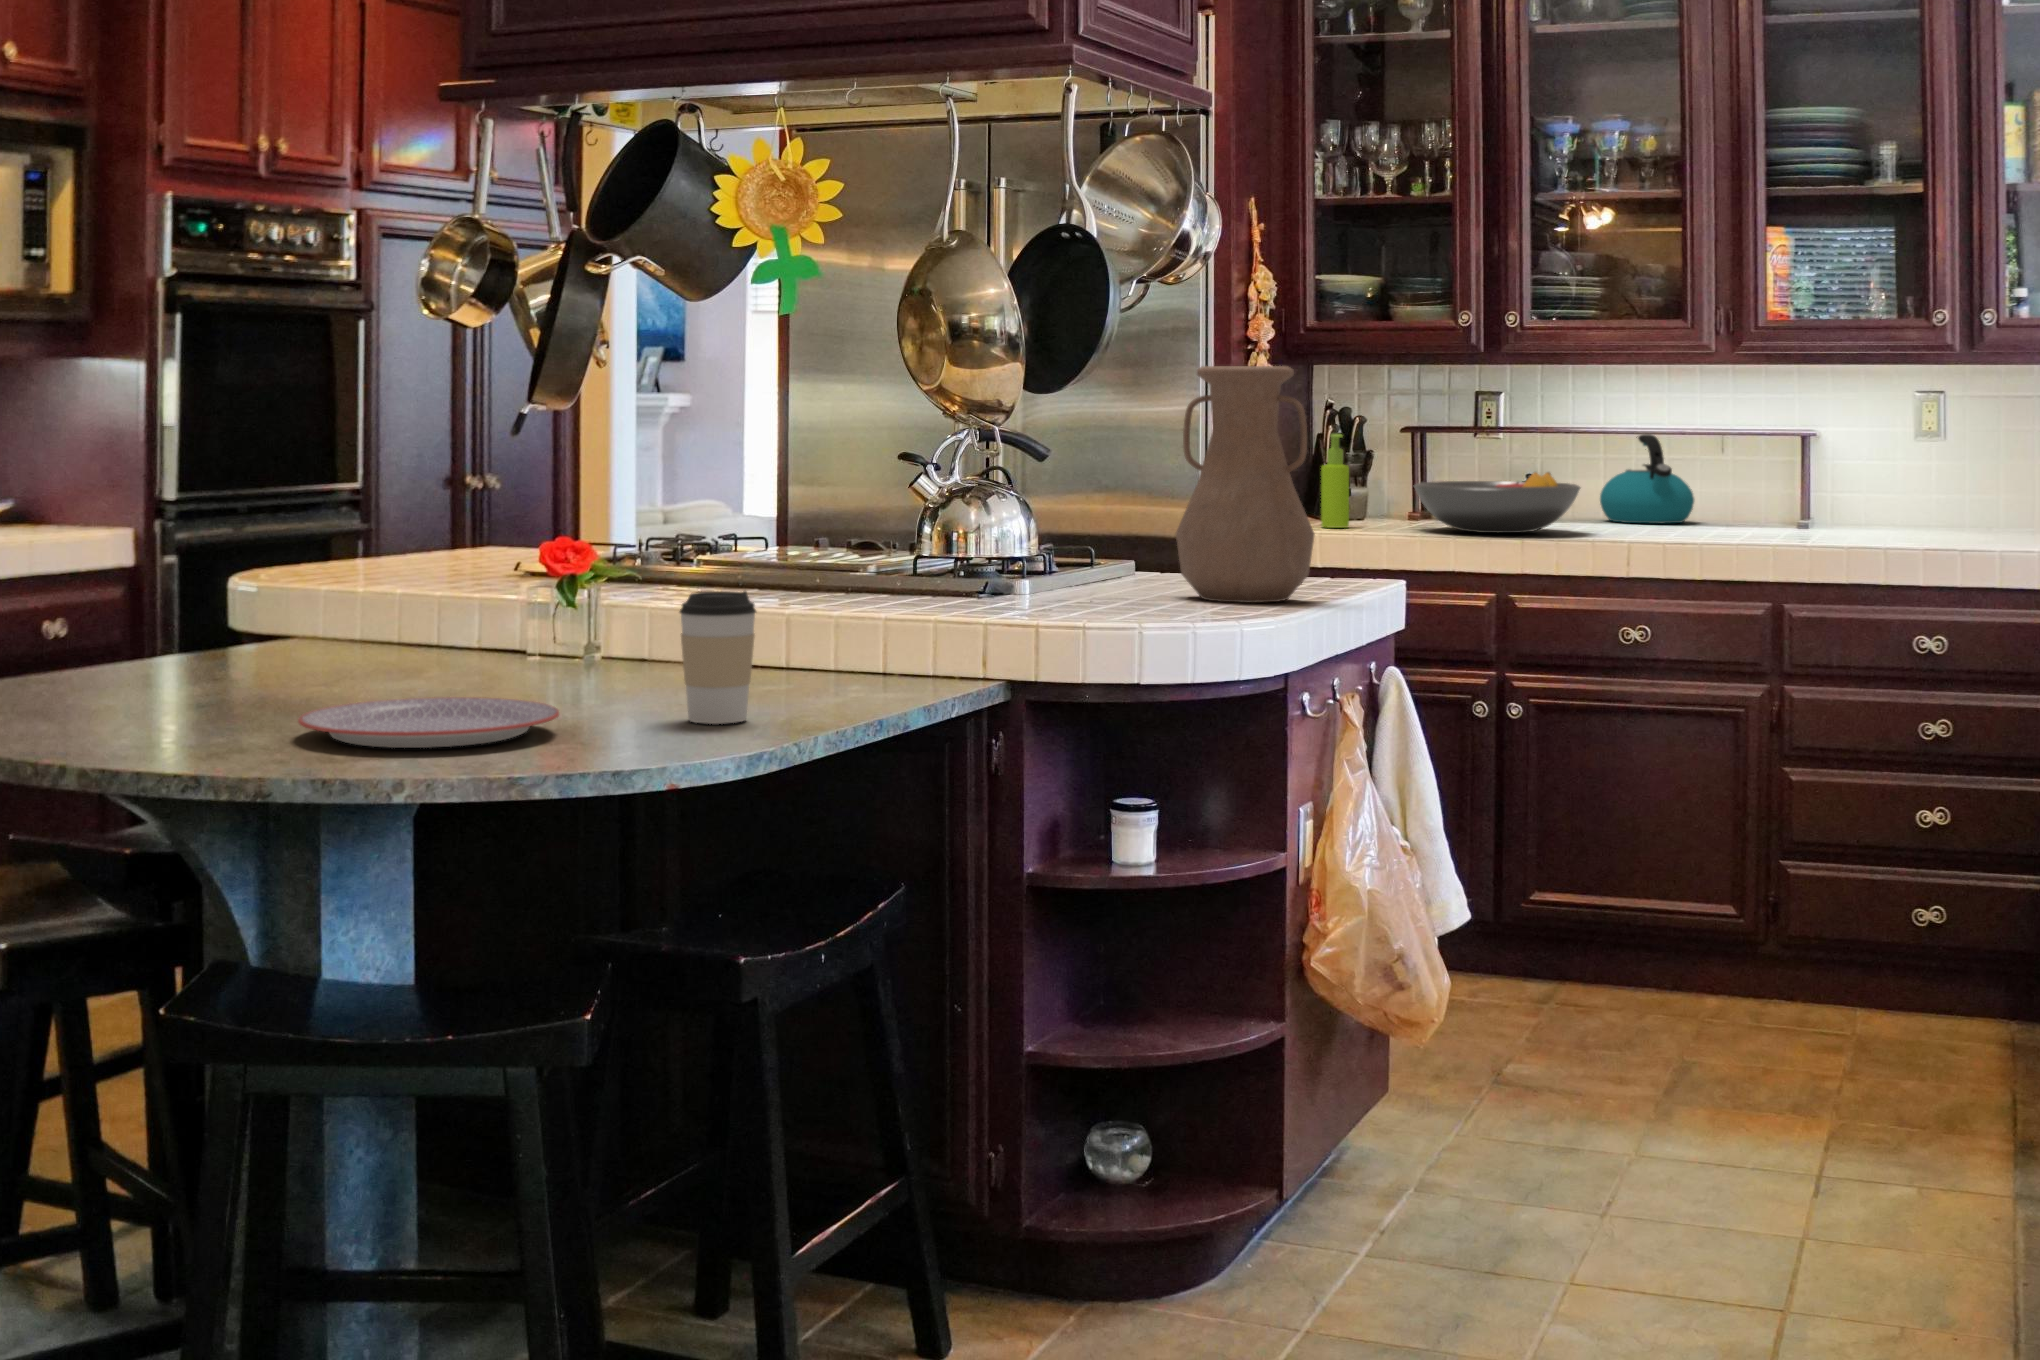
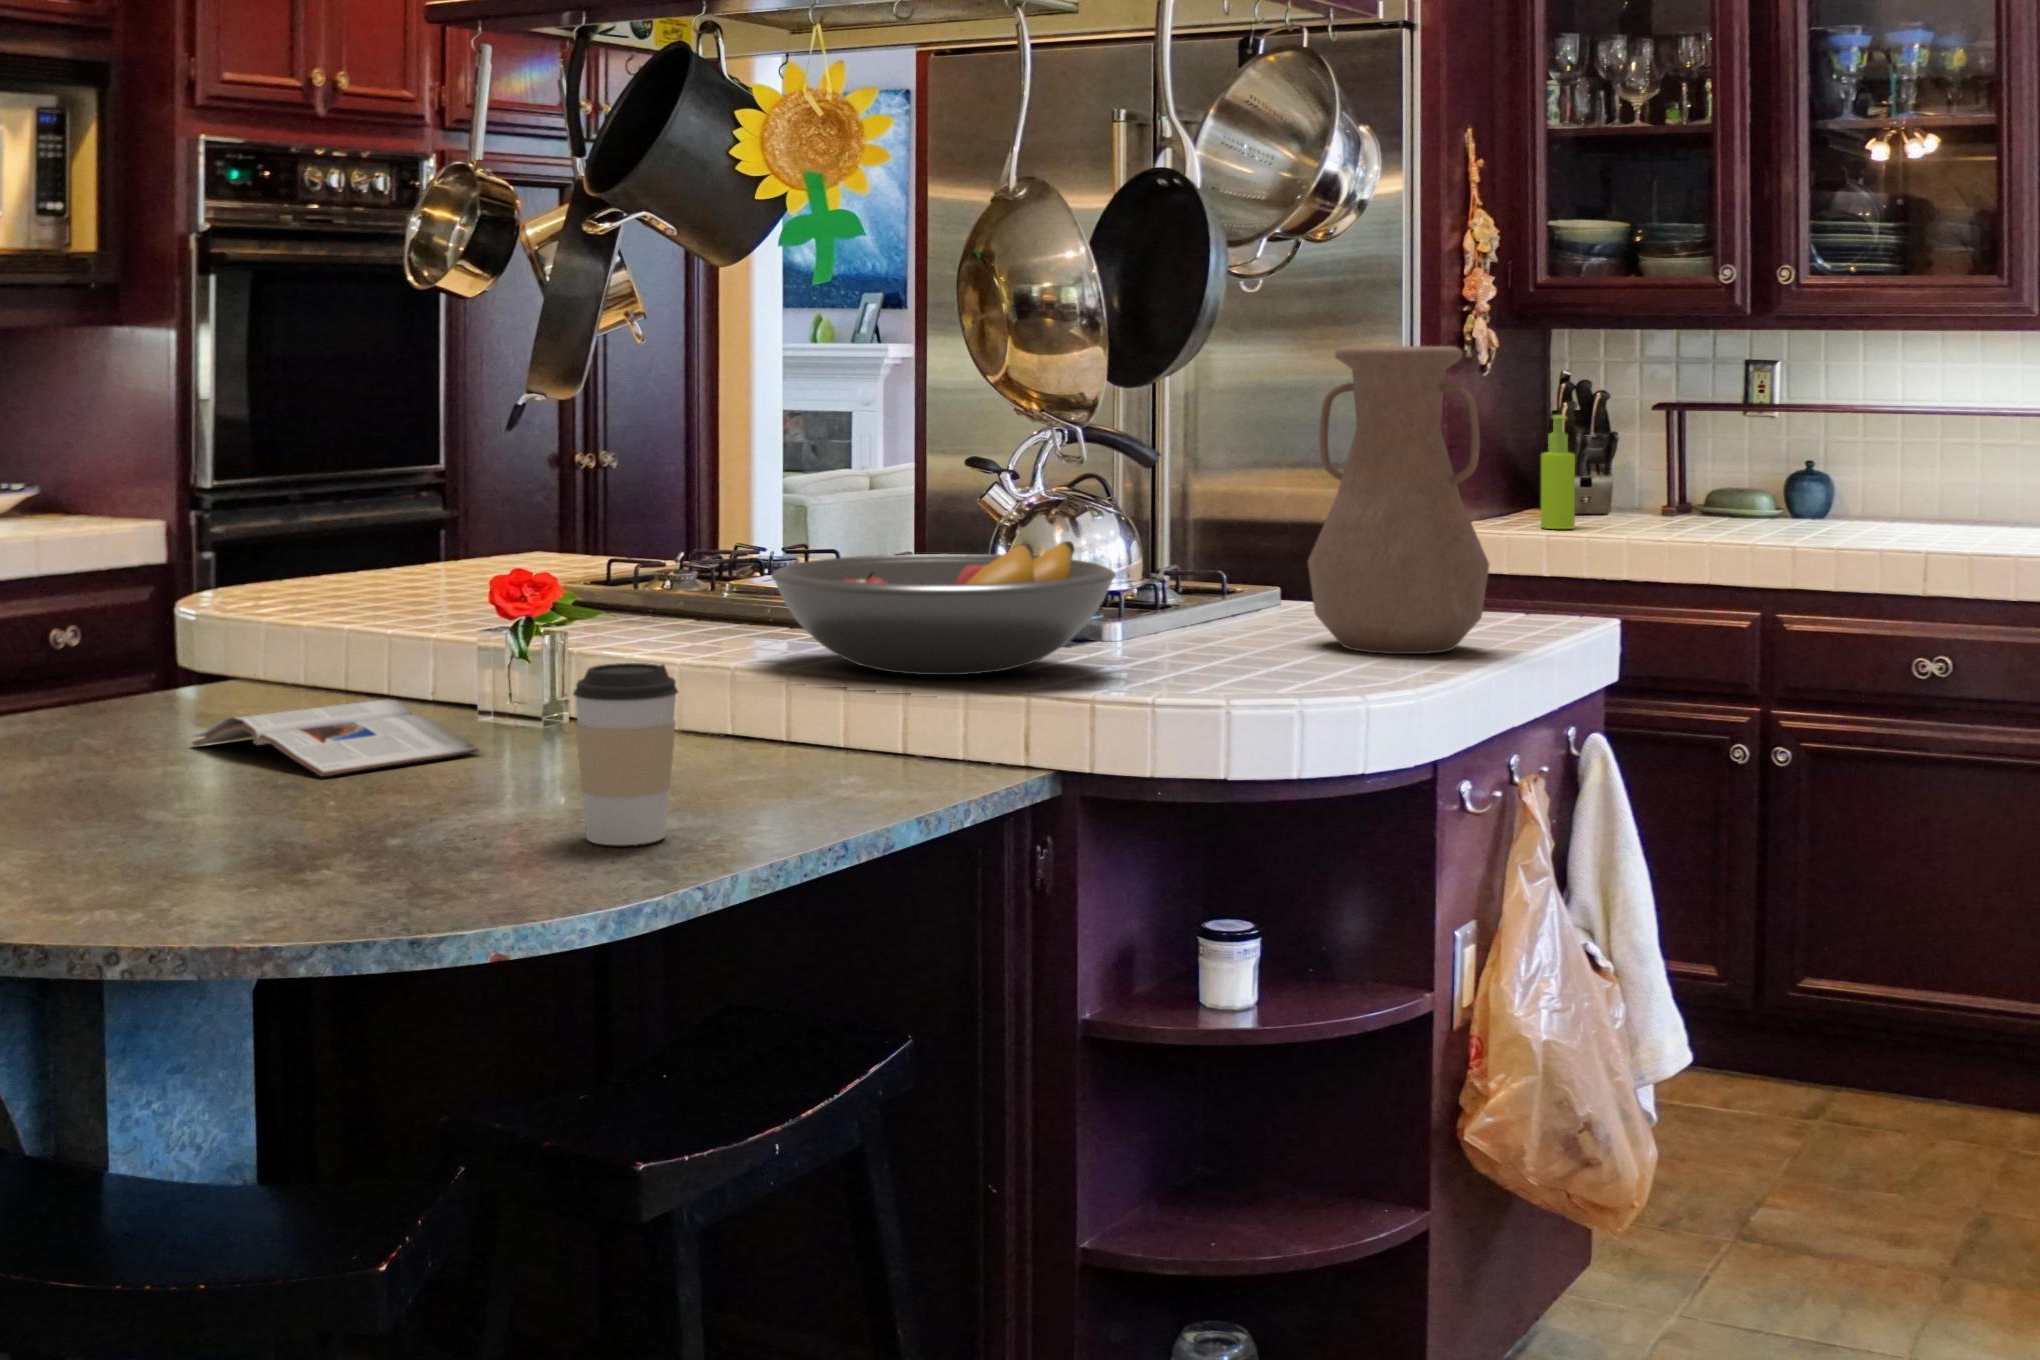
kettle: present [1600,434,1694,523] -> none [1892,414,2012,523]
fruit bowl: present [1414,472,1580,533] -> present [771,541,1116,675]
magazine: none [322,640,556,691] -> present [192,700,478,776]
plate: present [298,697,559,748] -> none [37,800,397,889]

